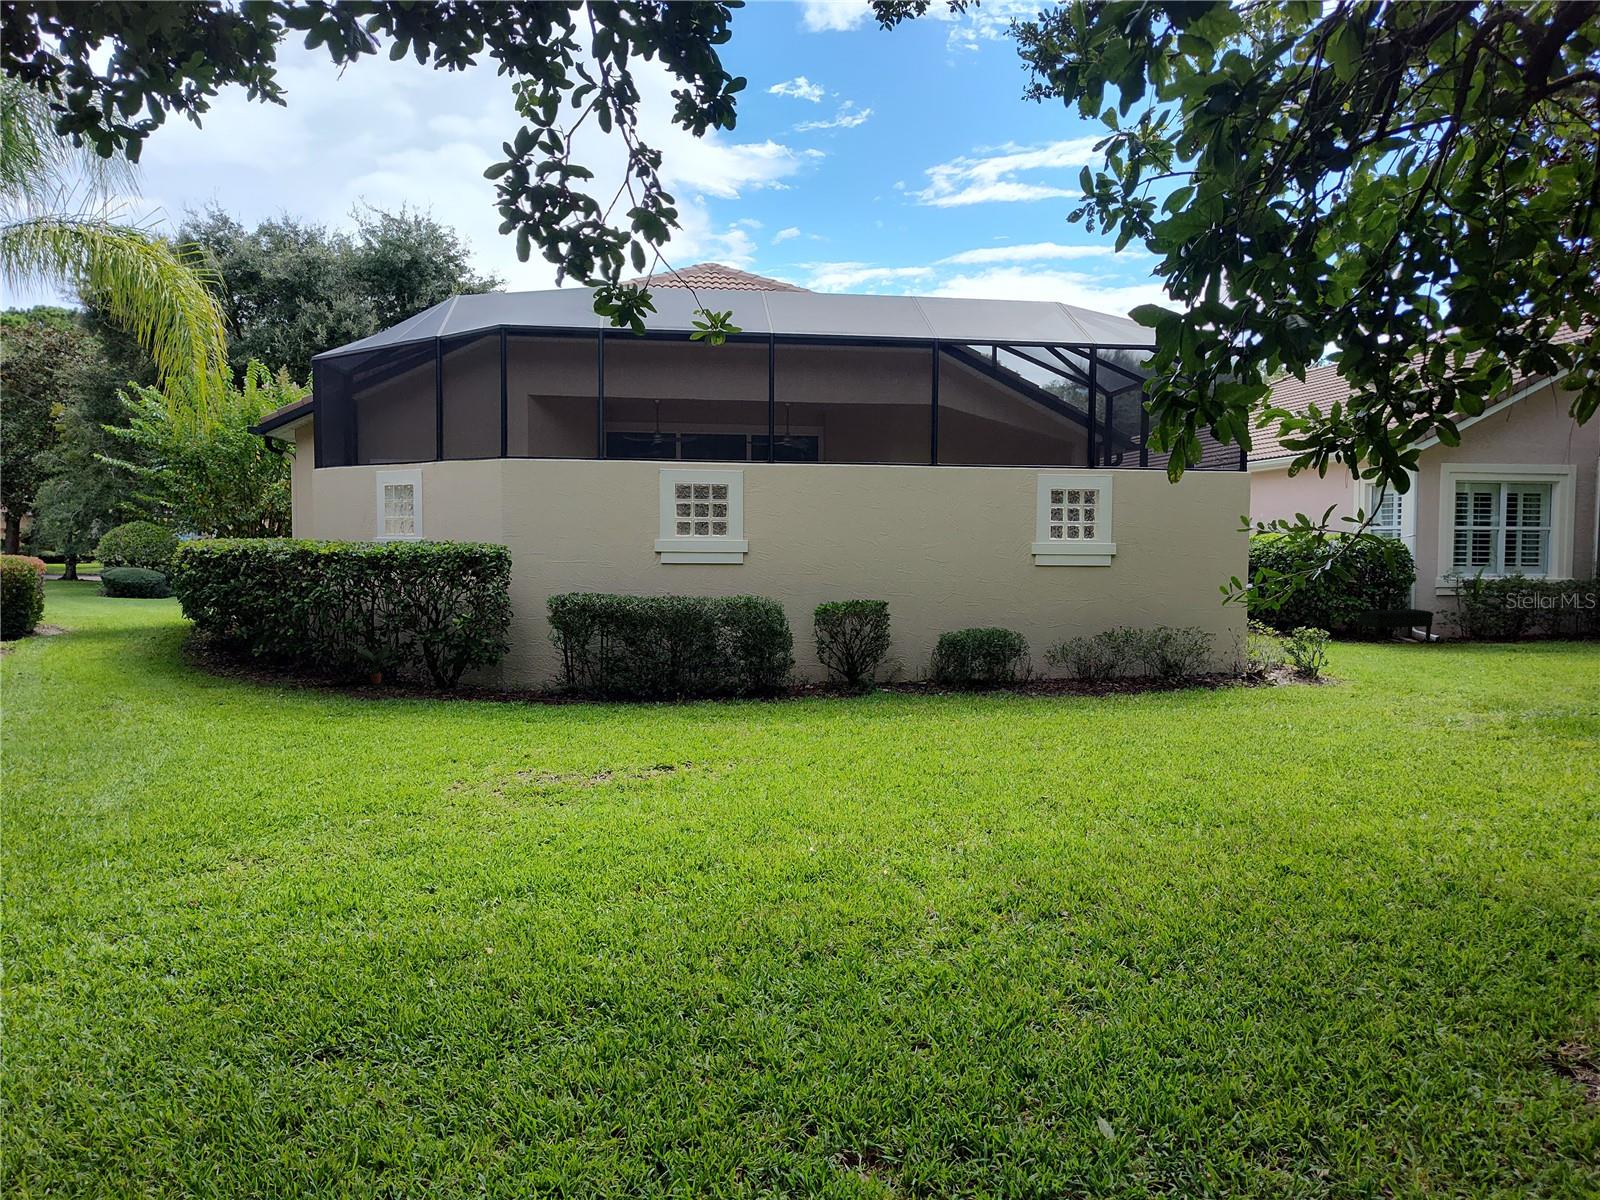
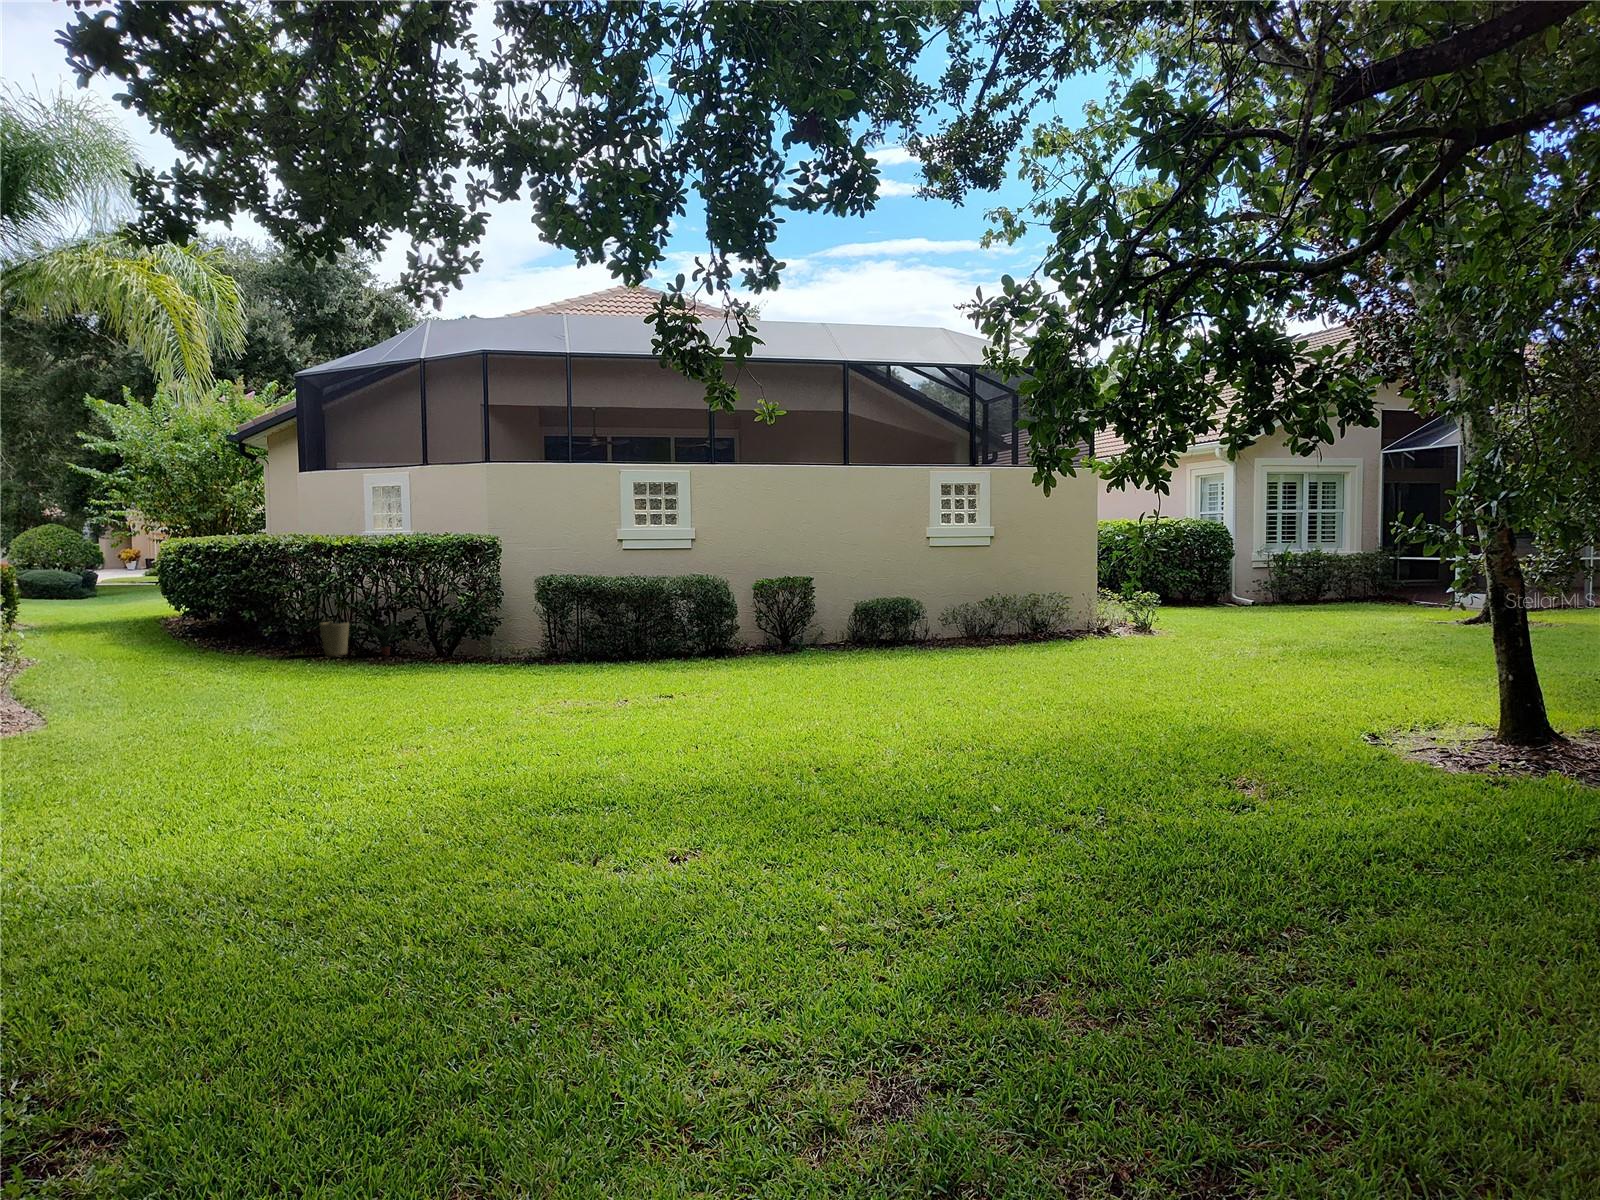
bench: present [1357,609,1434,642] -> none [1193,579,1252,607]
basket: none [304,635,340,682] -> present [320,621,349,656]

